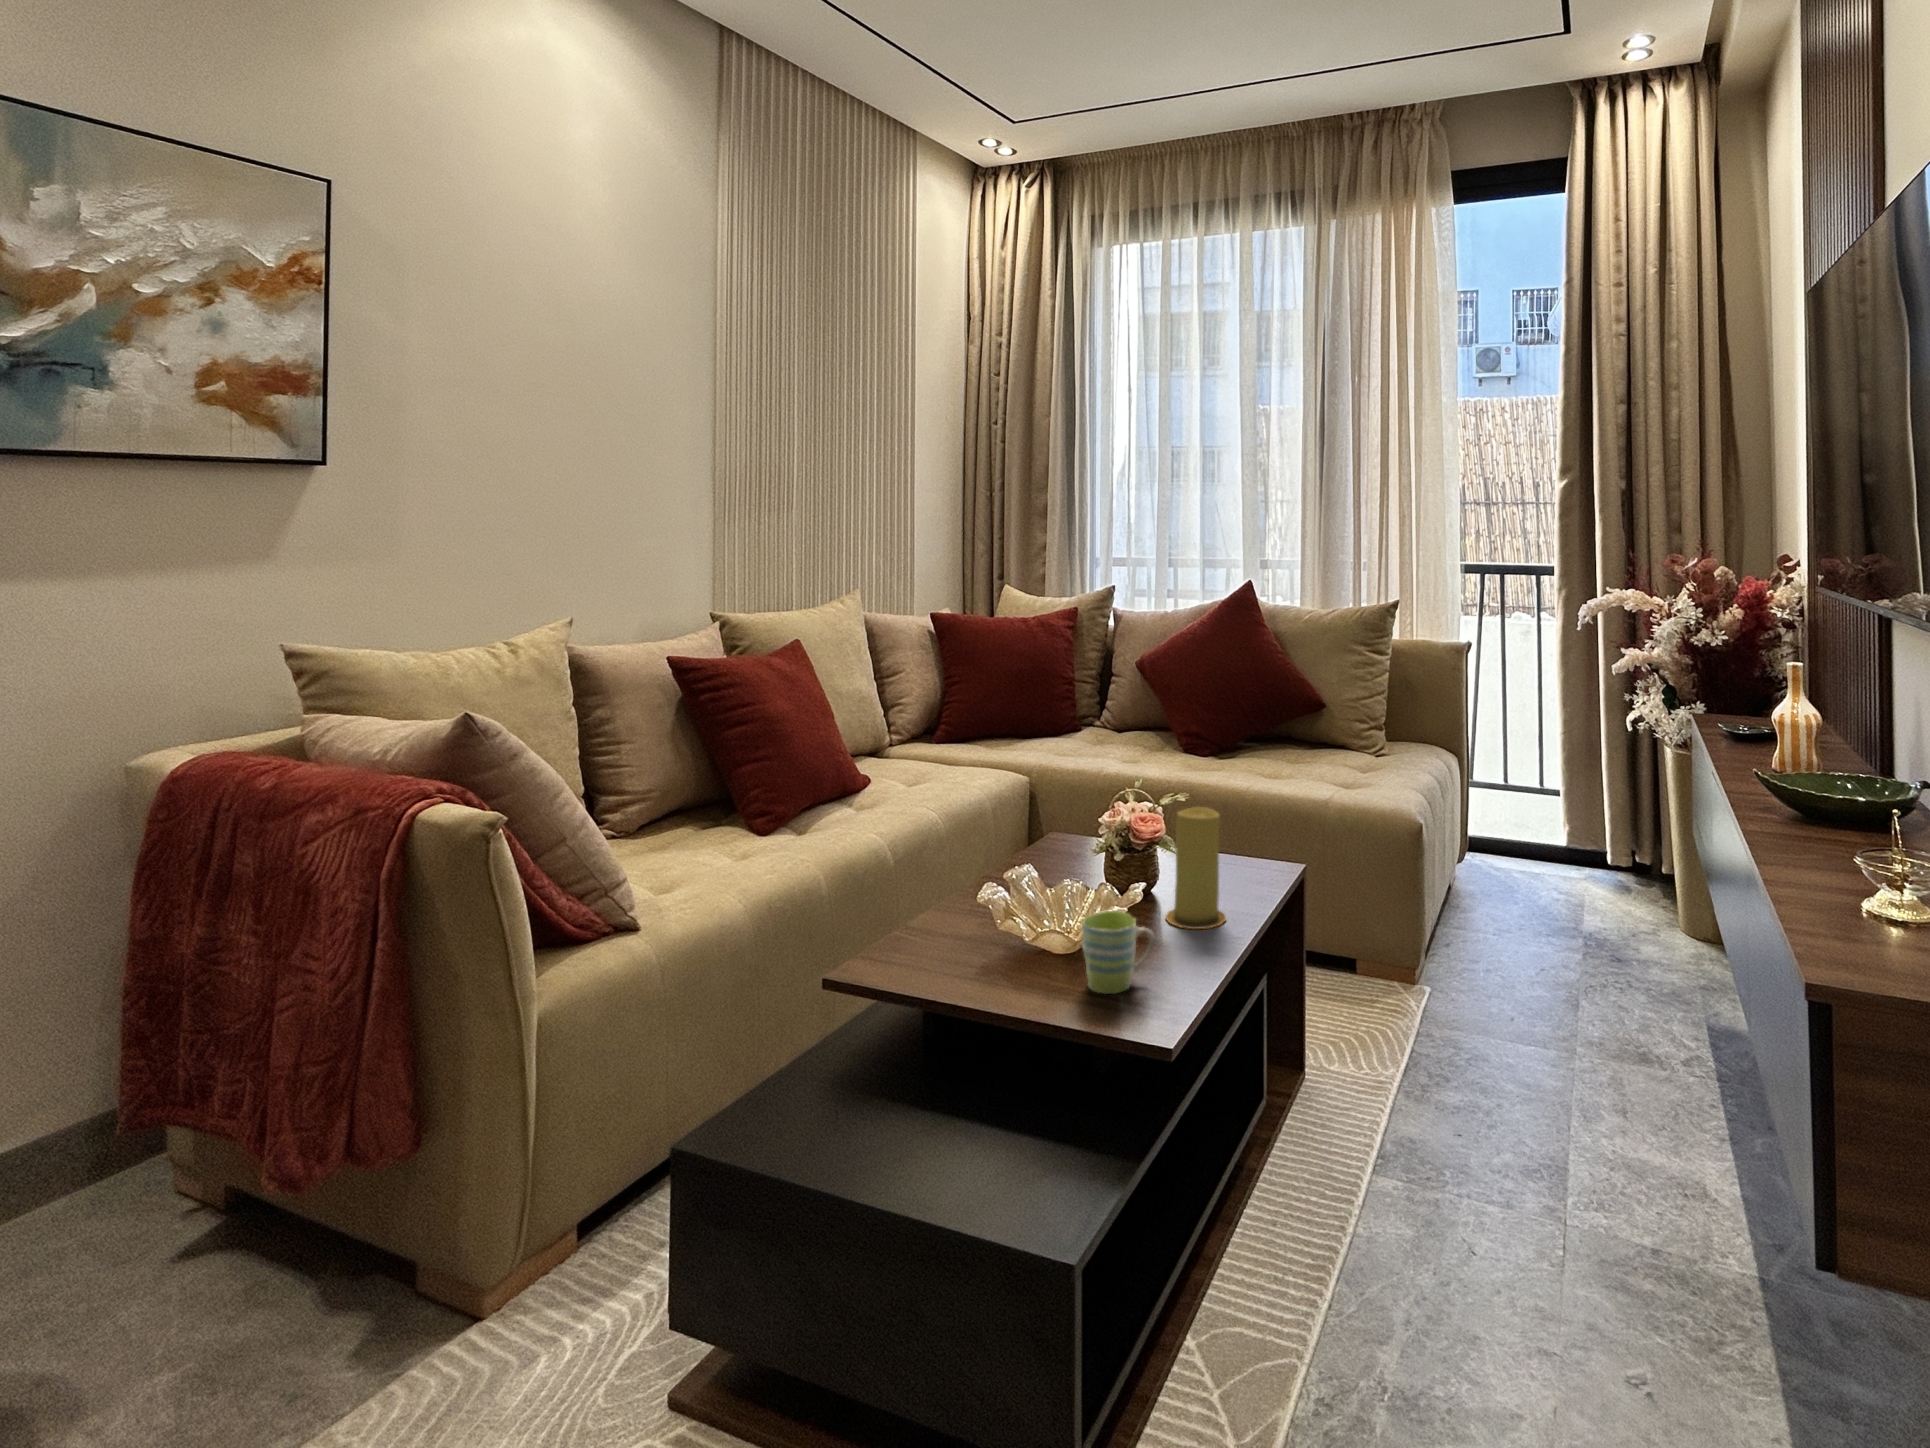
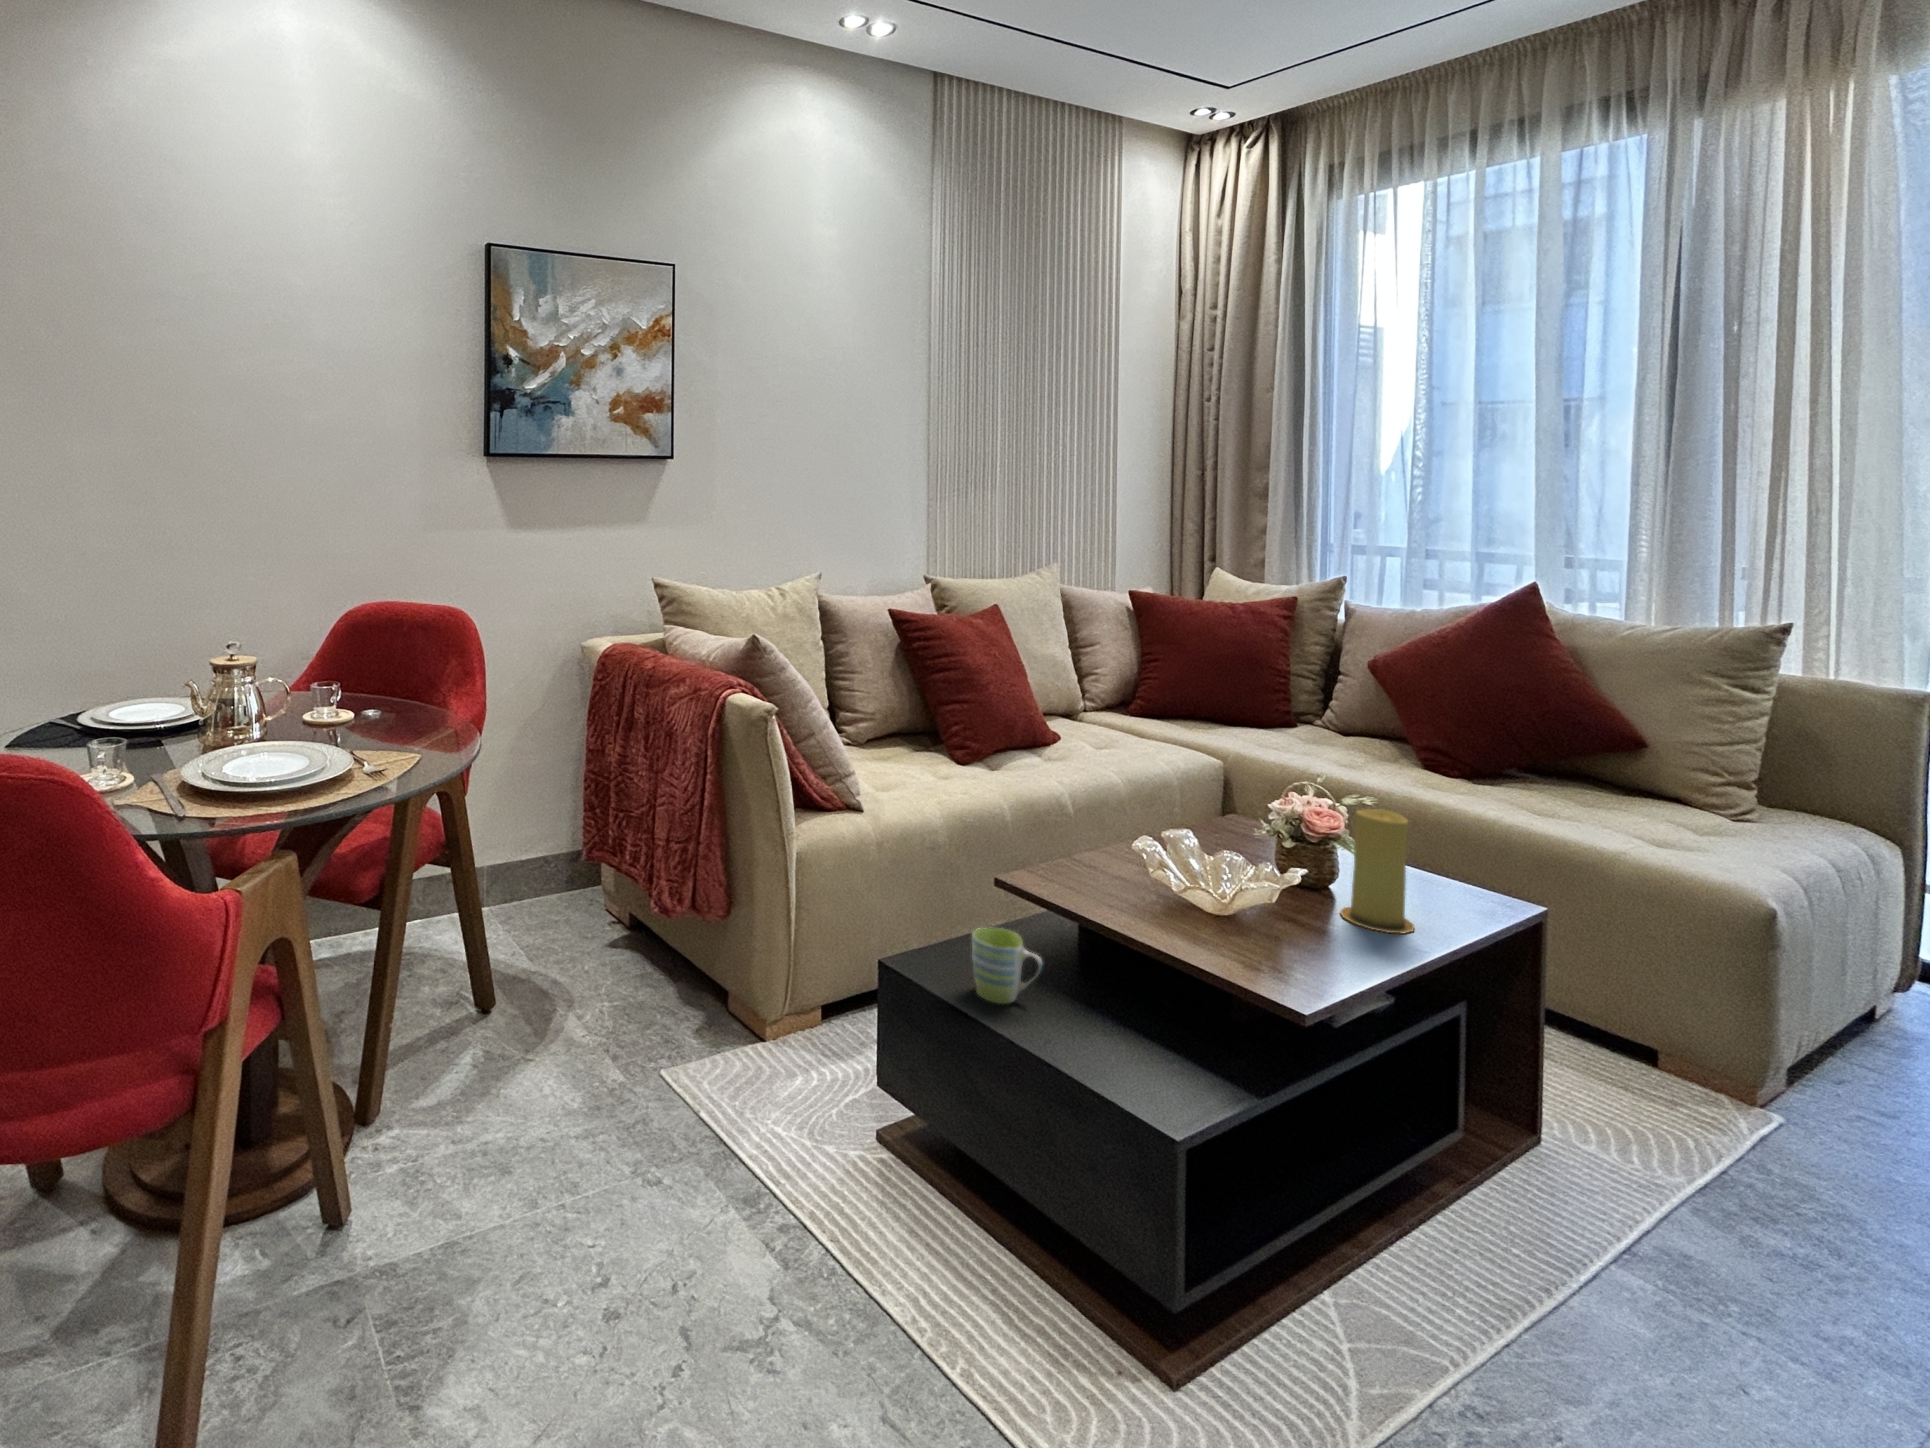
mug: present [1082,911,1154,994] -> present [972,928,1042,1004]

